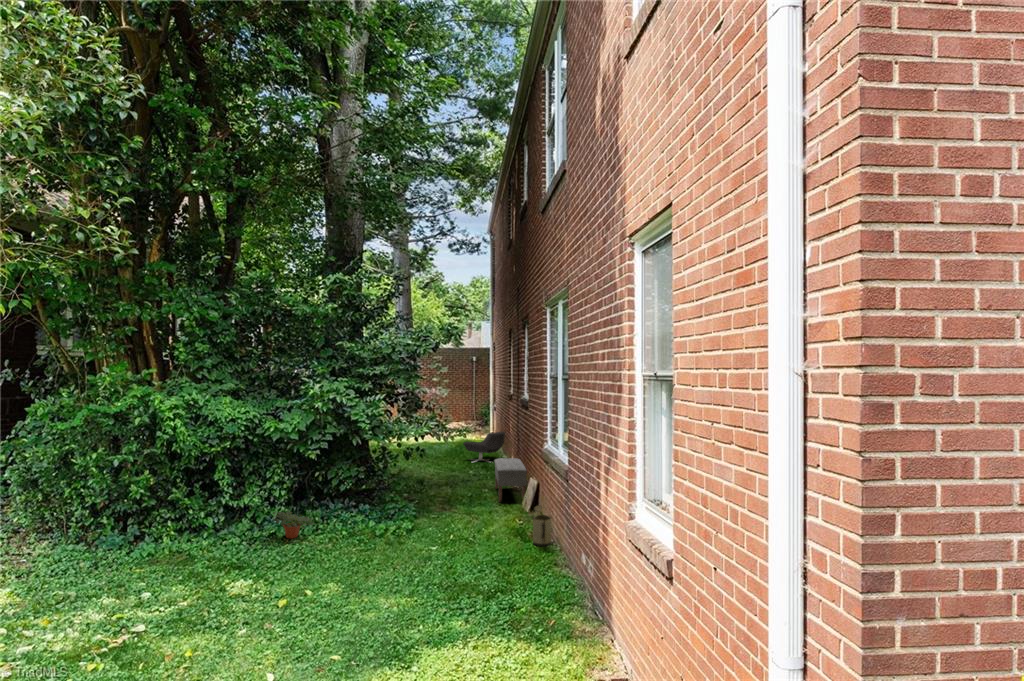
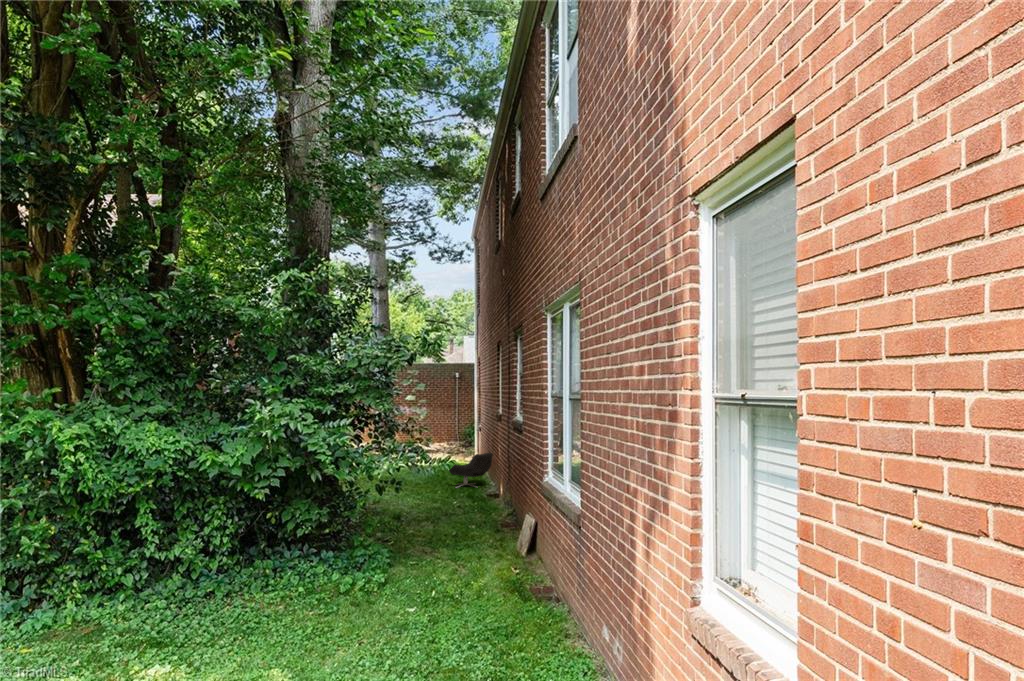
bench: present [494,458,527,502] -> none [483,487,522,541]
watering can: present [533,505,551,546] -> none [534,553,557,607]
potted plant: present [272,510,314,538] -> none [208,561,265,599]

